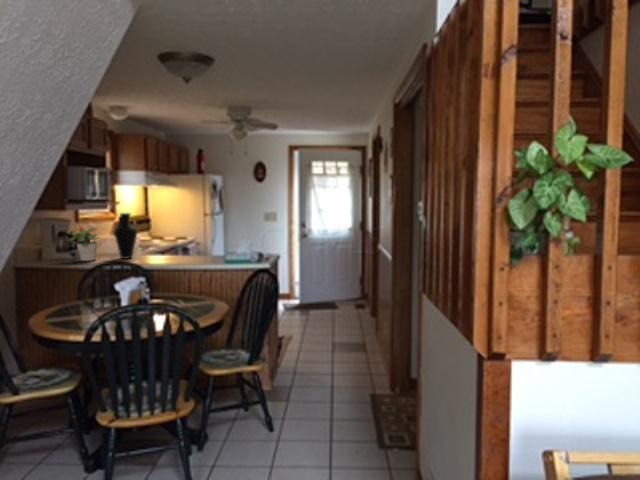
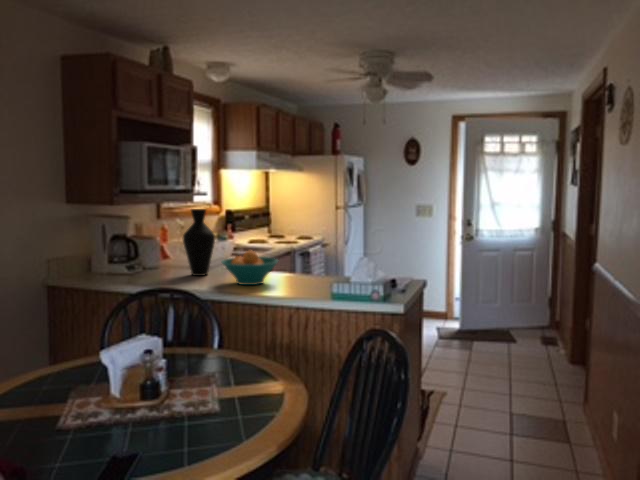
potted plant: present [69,228,98,261] -> none [118,230,161,279]
fruit bowl: none [148,239,186,261] -> present [222,251,278,285]

